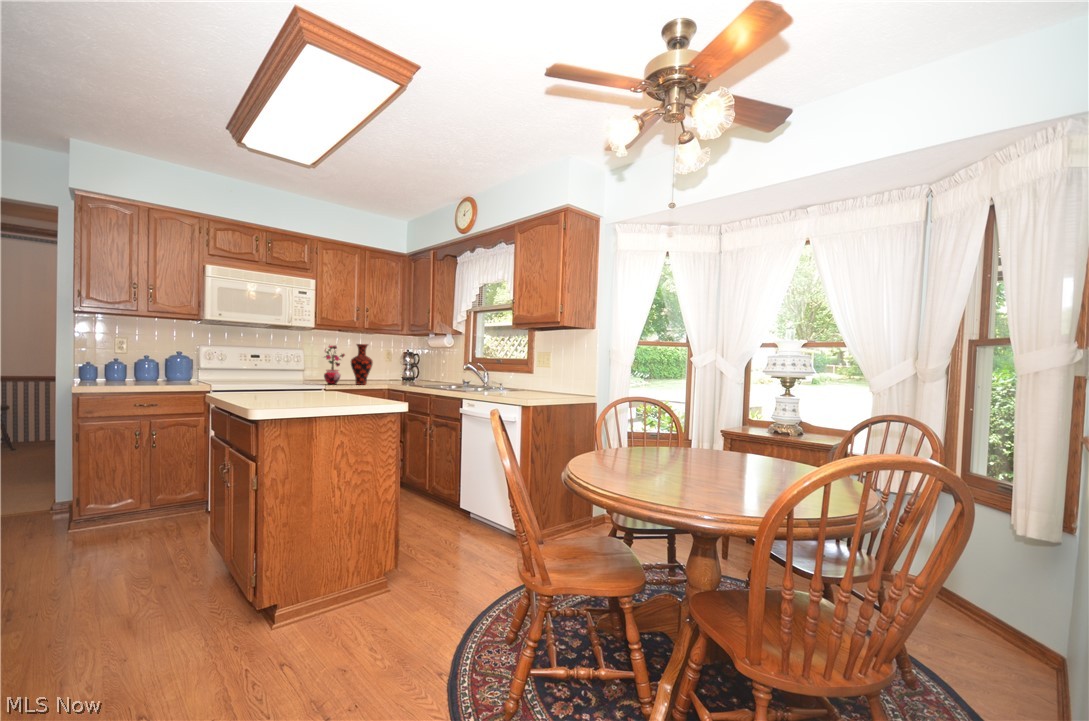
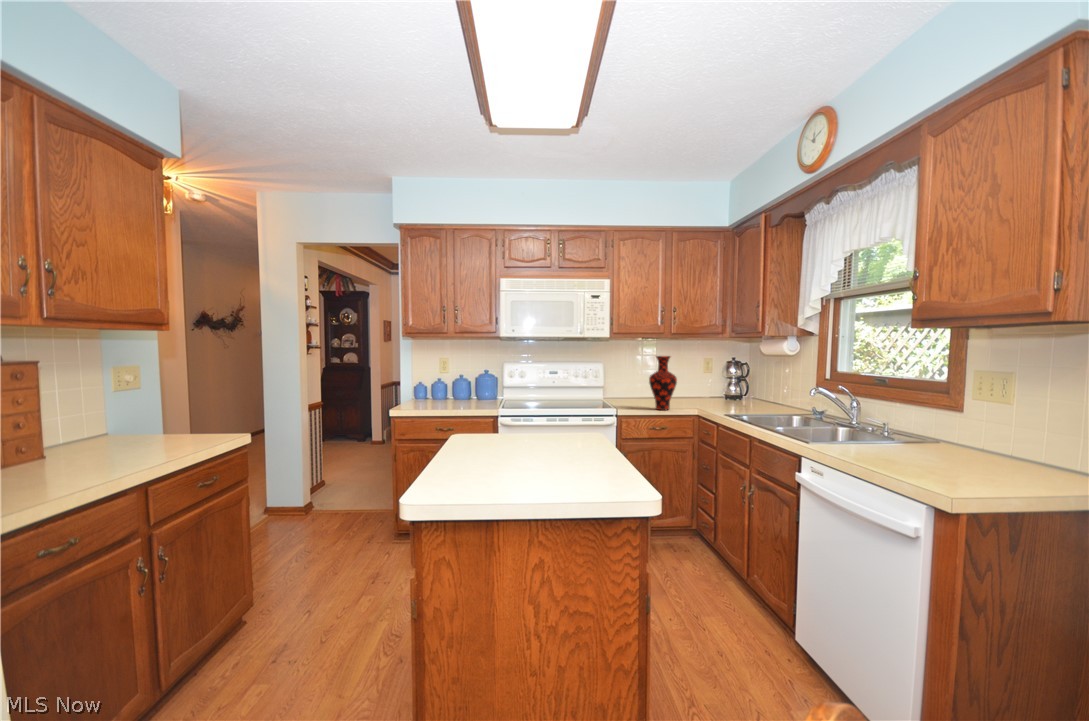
potted plant: present [324,345,345,384] -> none [618,356,646,407]

